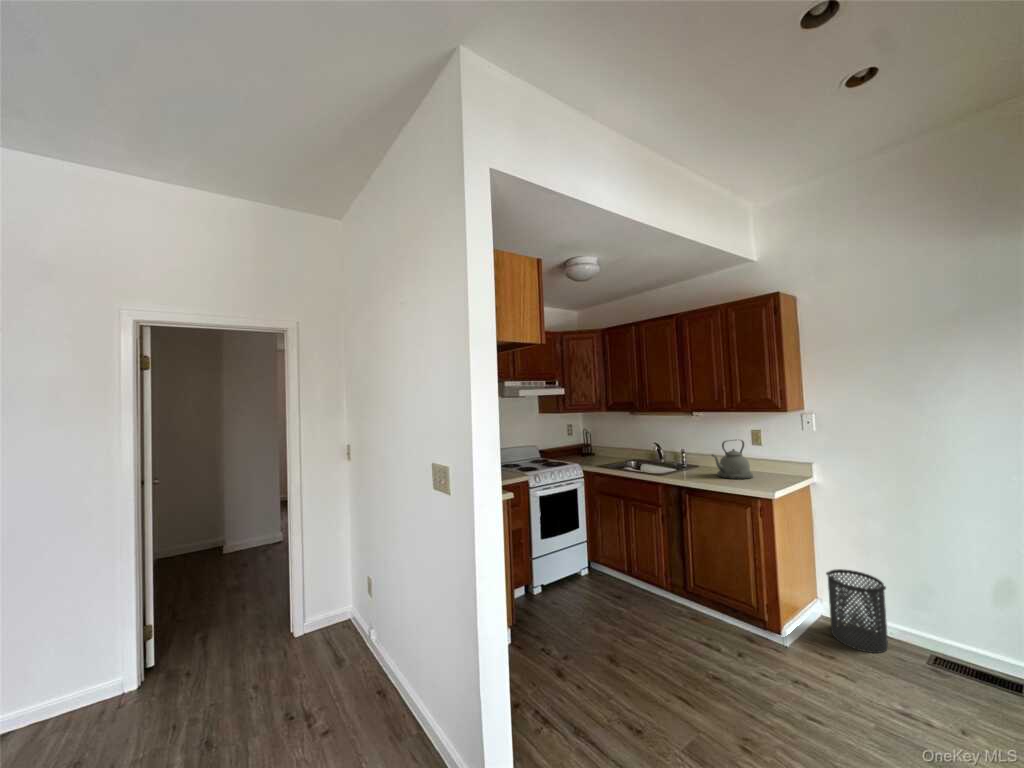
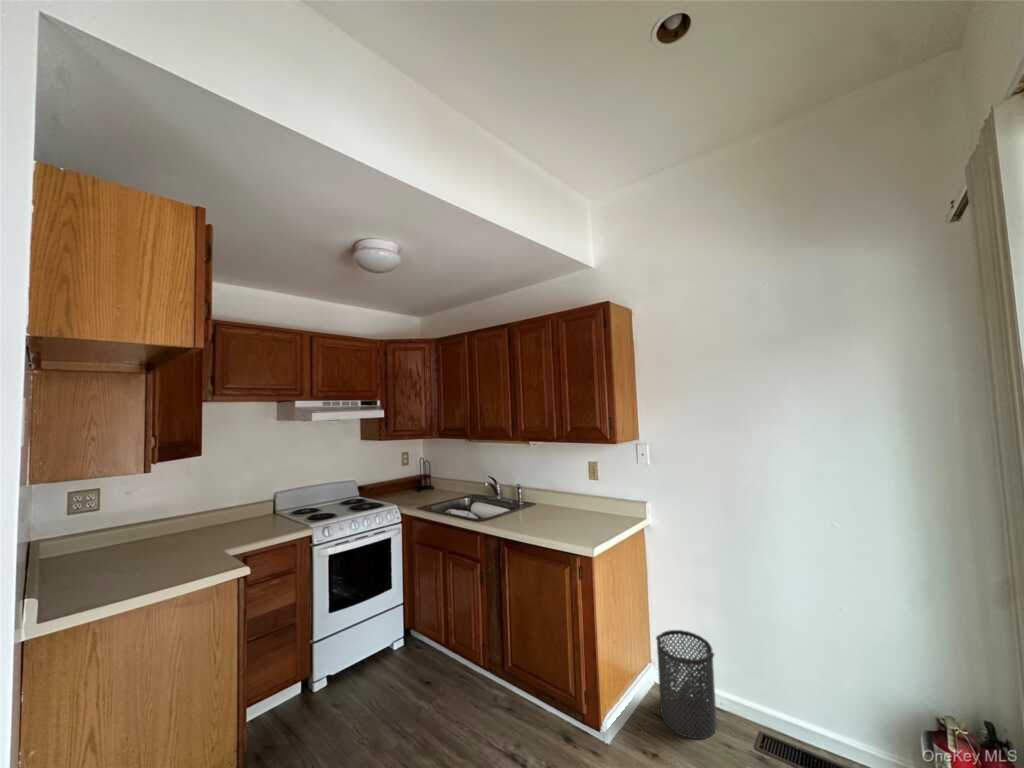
kettle: present [712,440,753,479] -> none [538,475,585,525]

